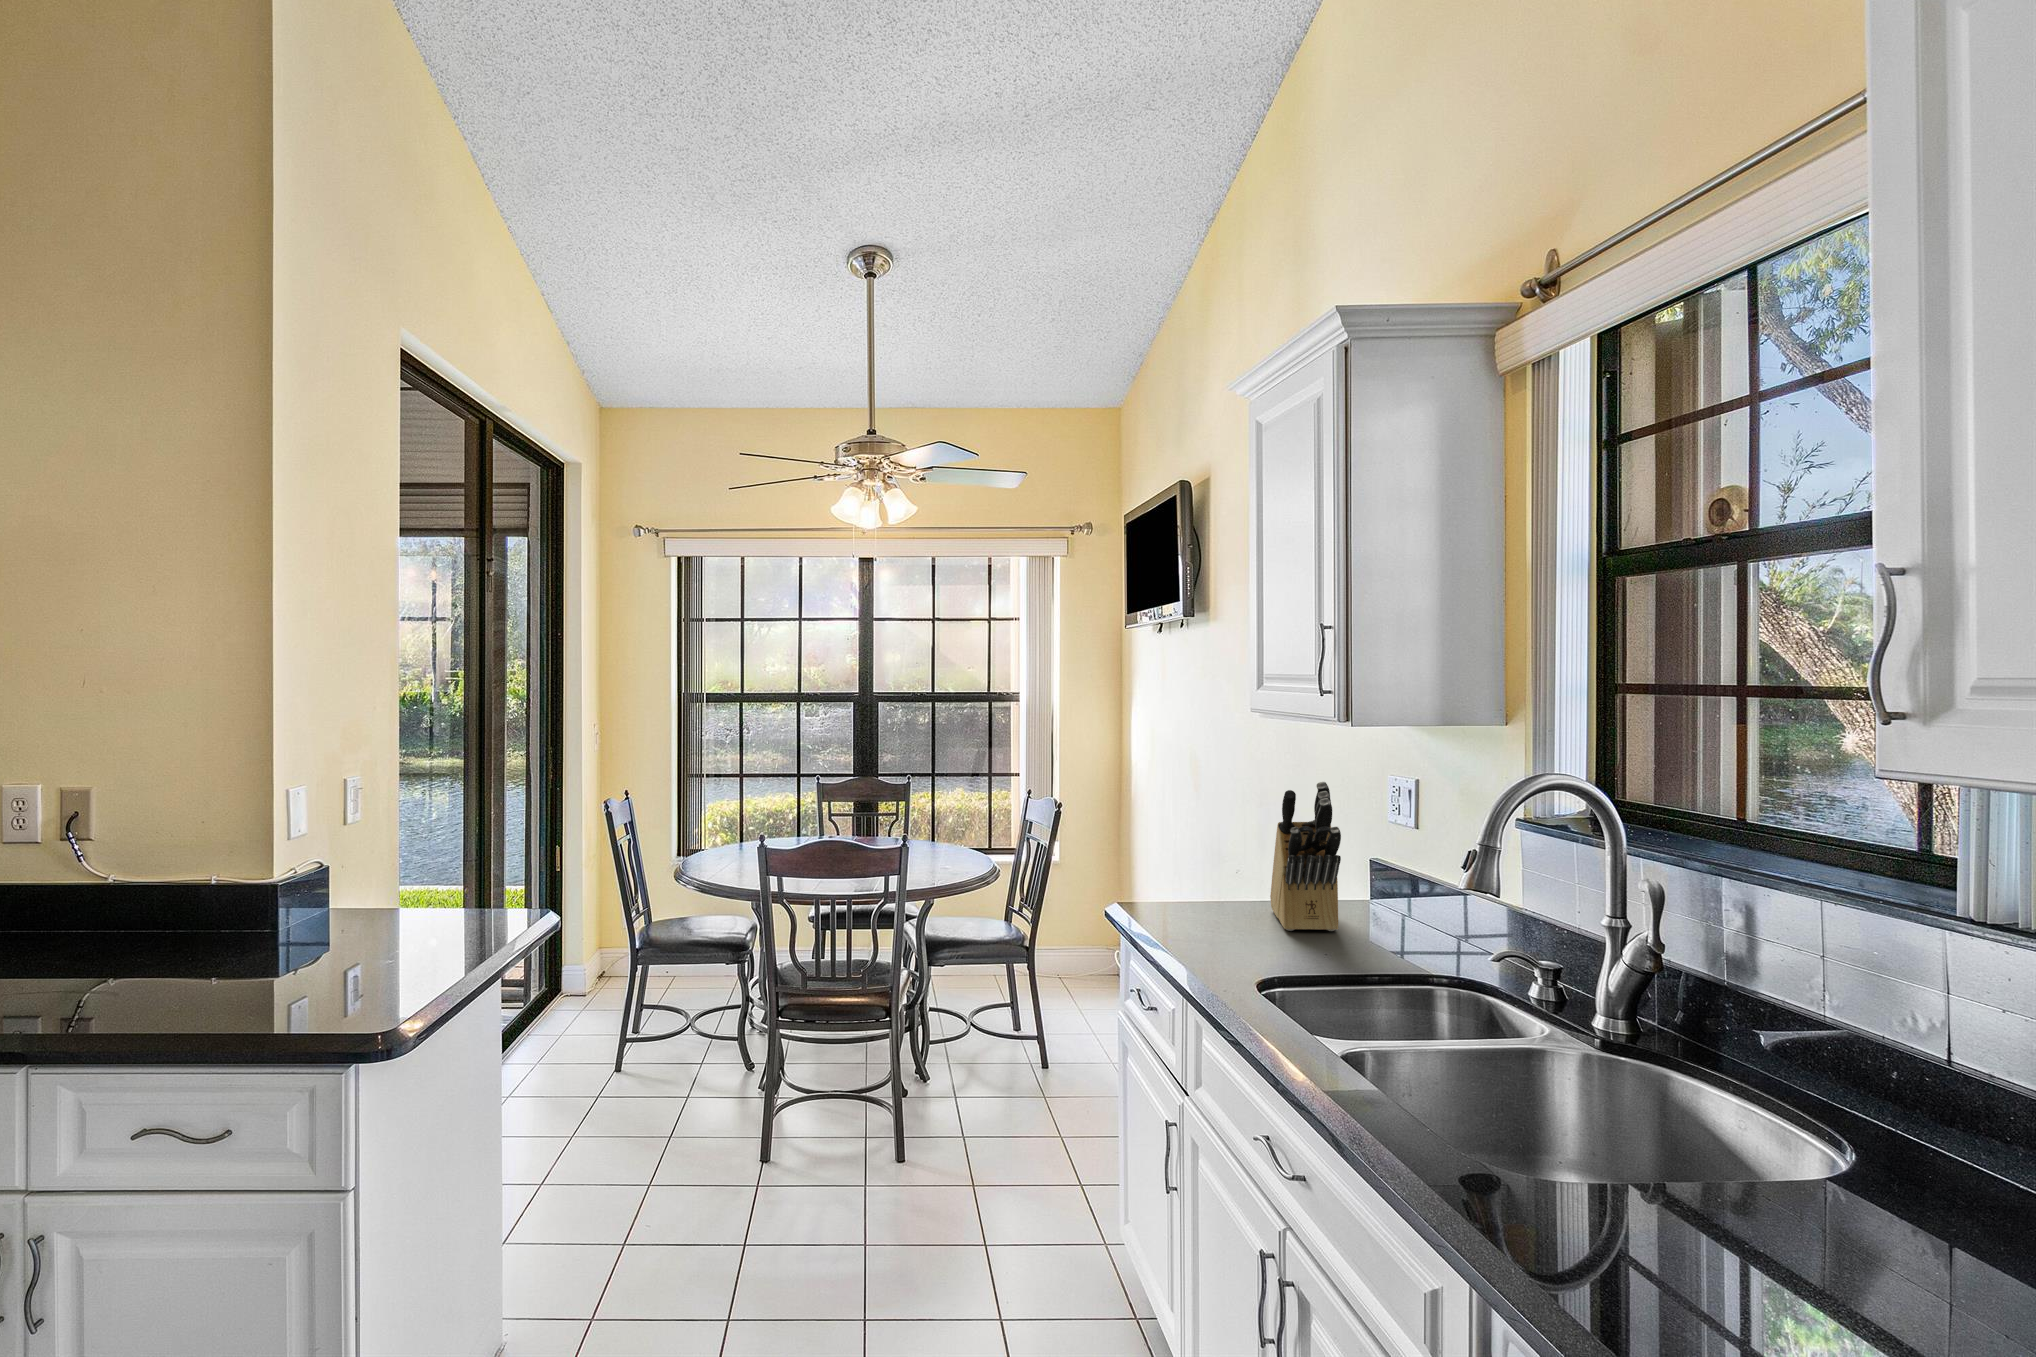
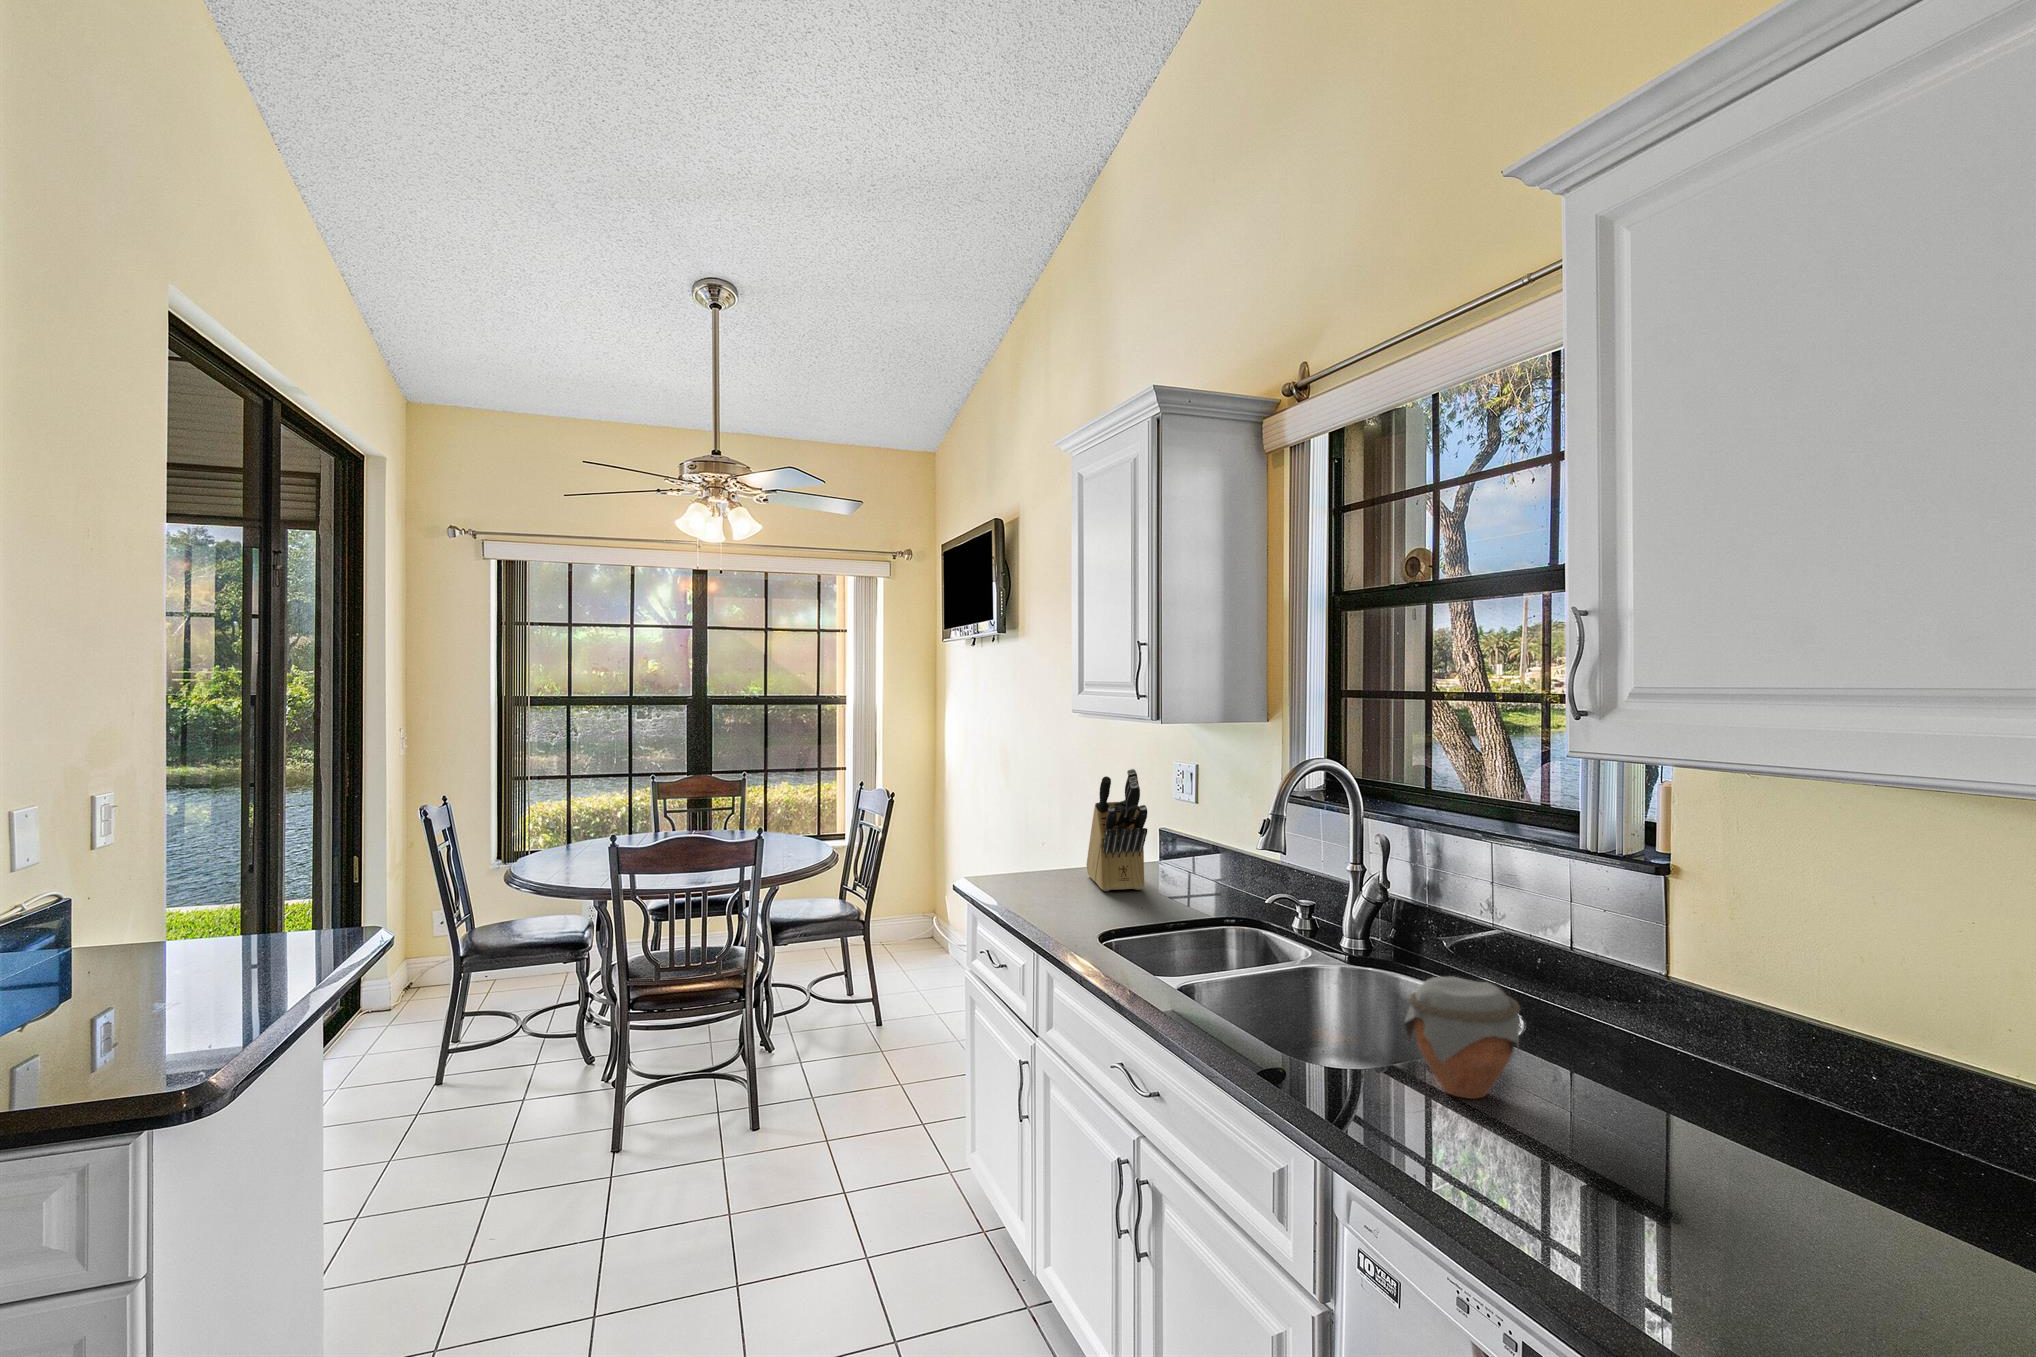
jar: none [1665,1090,1855,1279] -> present [1404,977,1520,1099]

